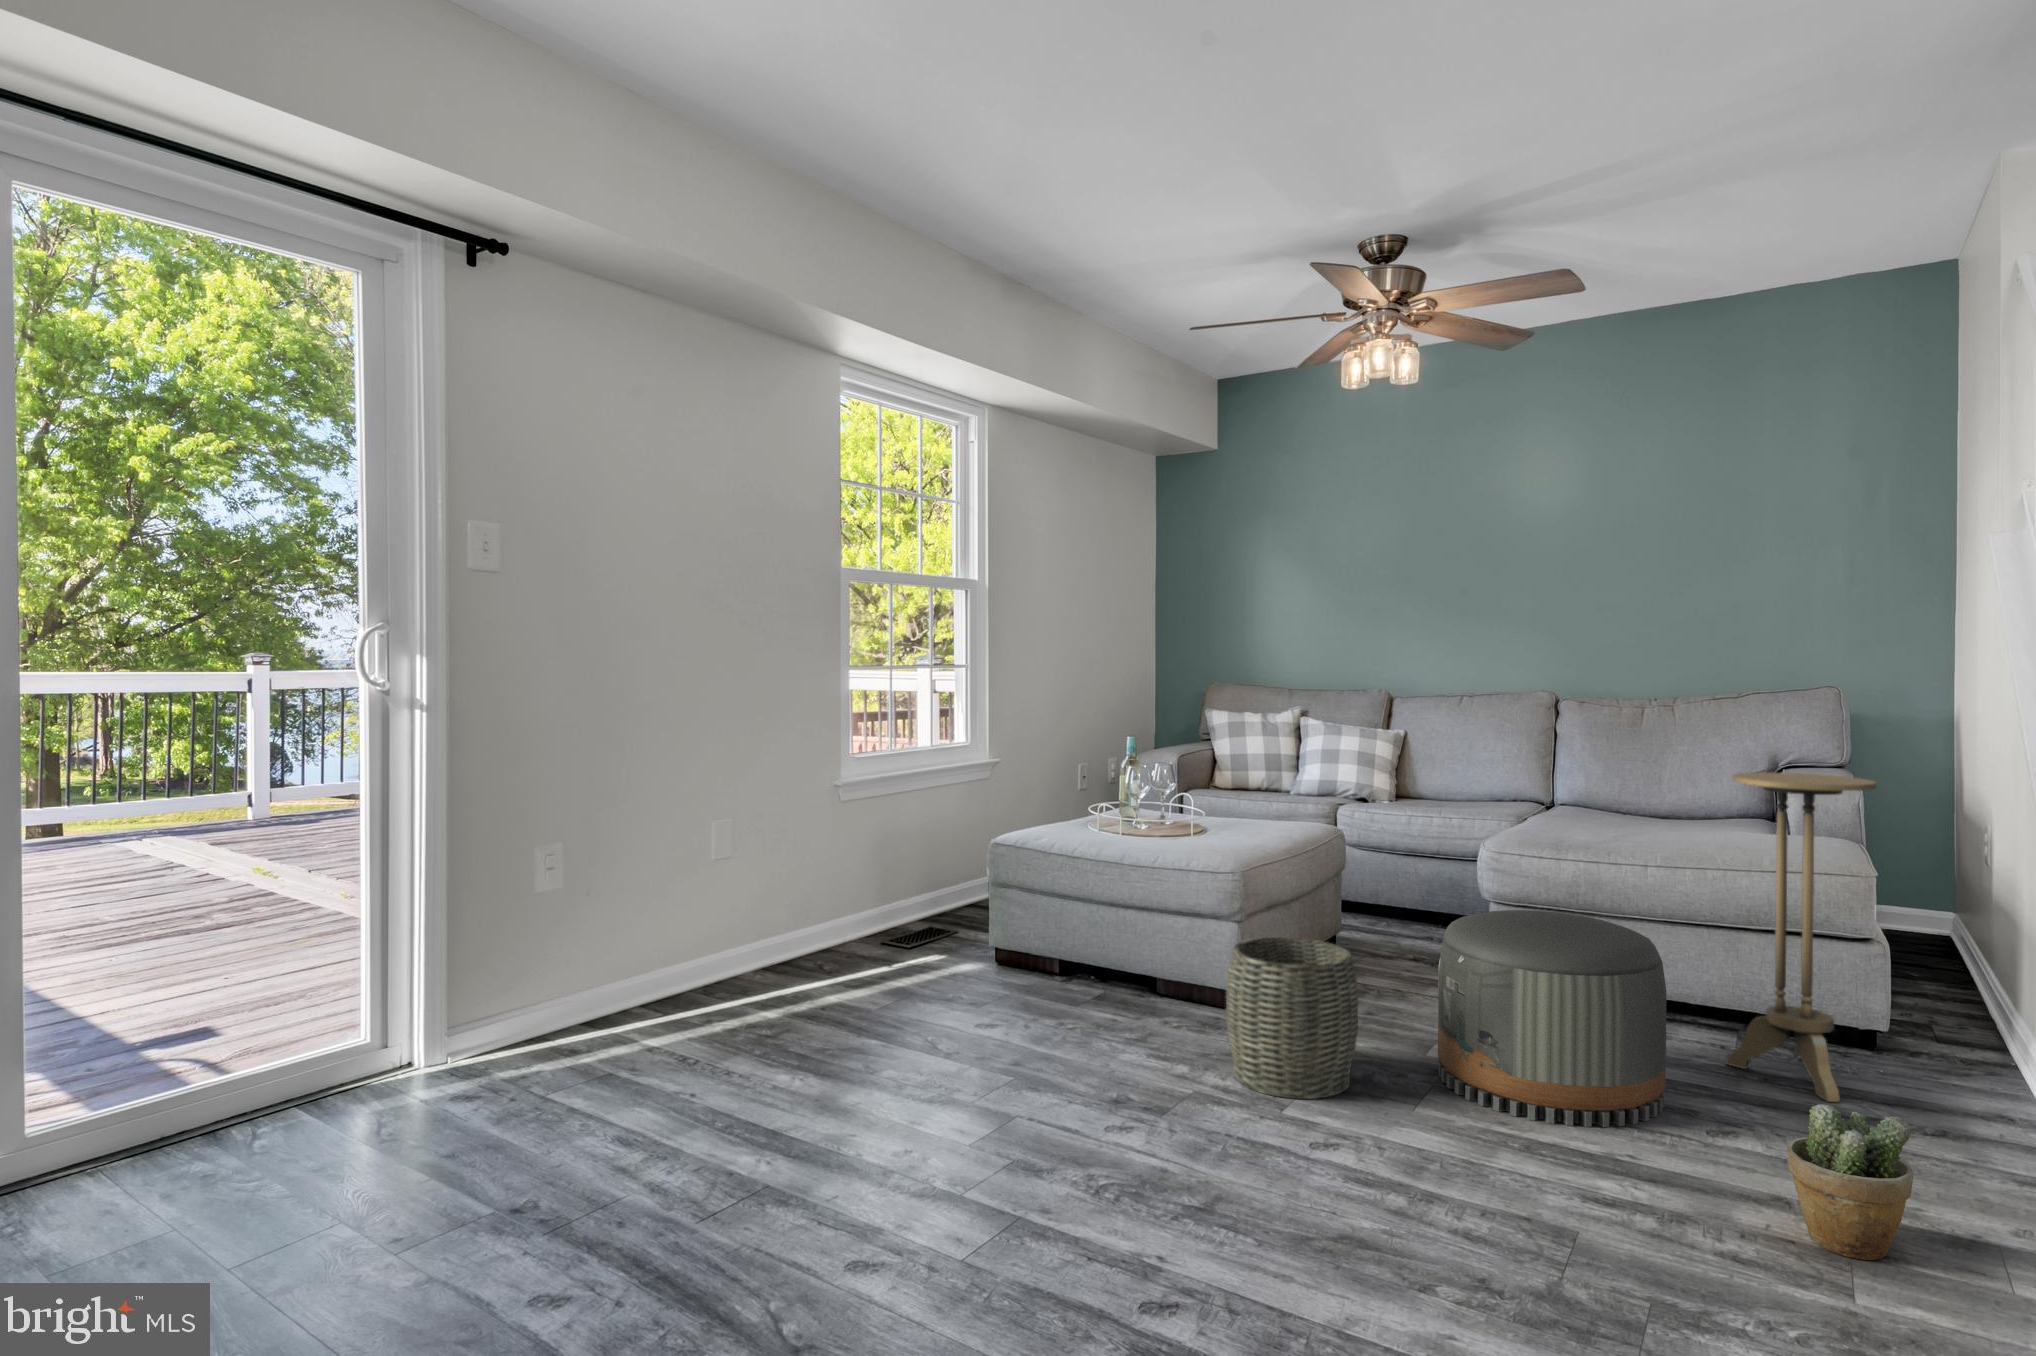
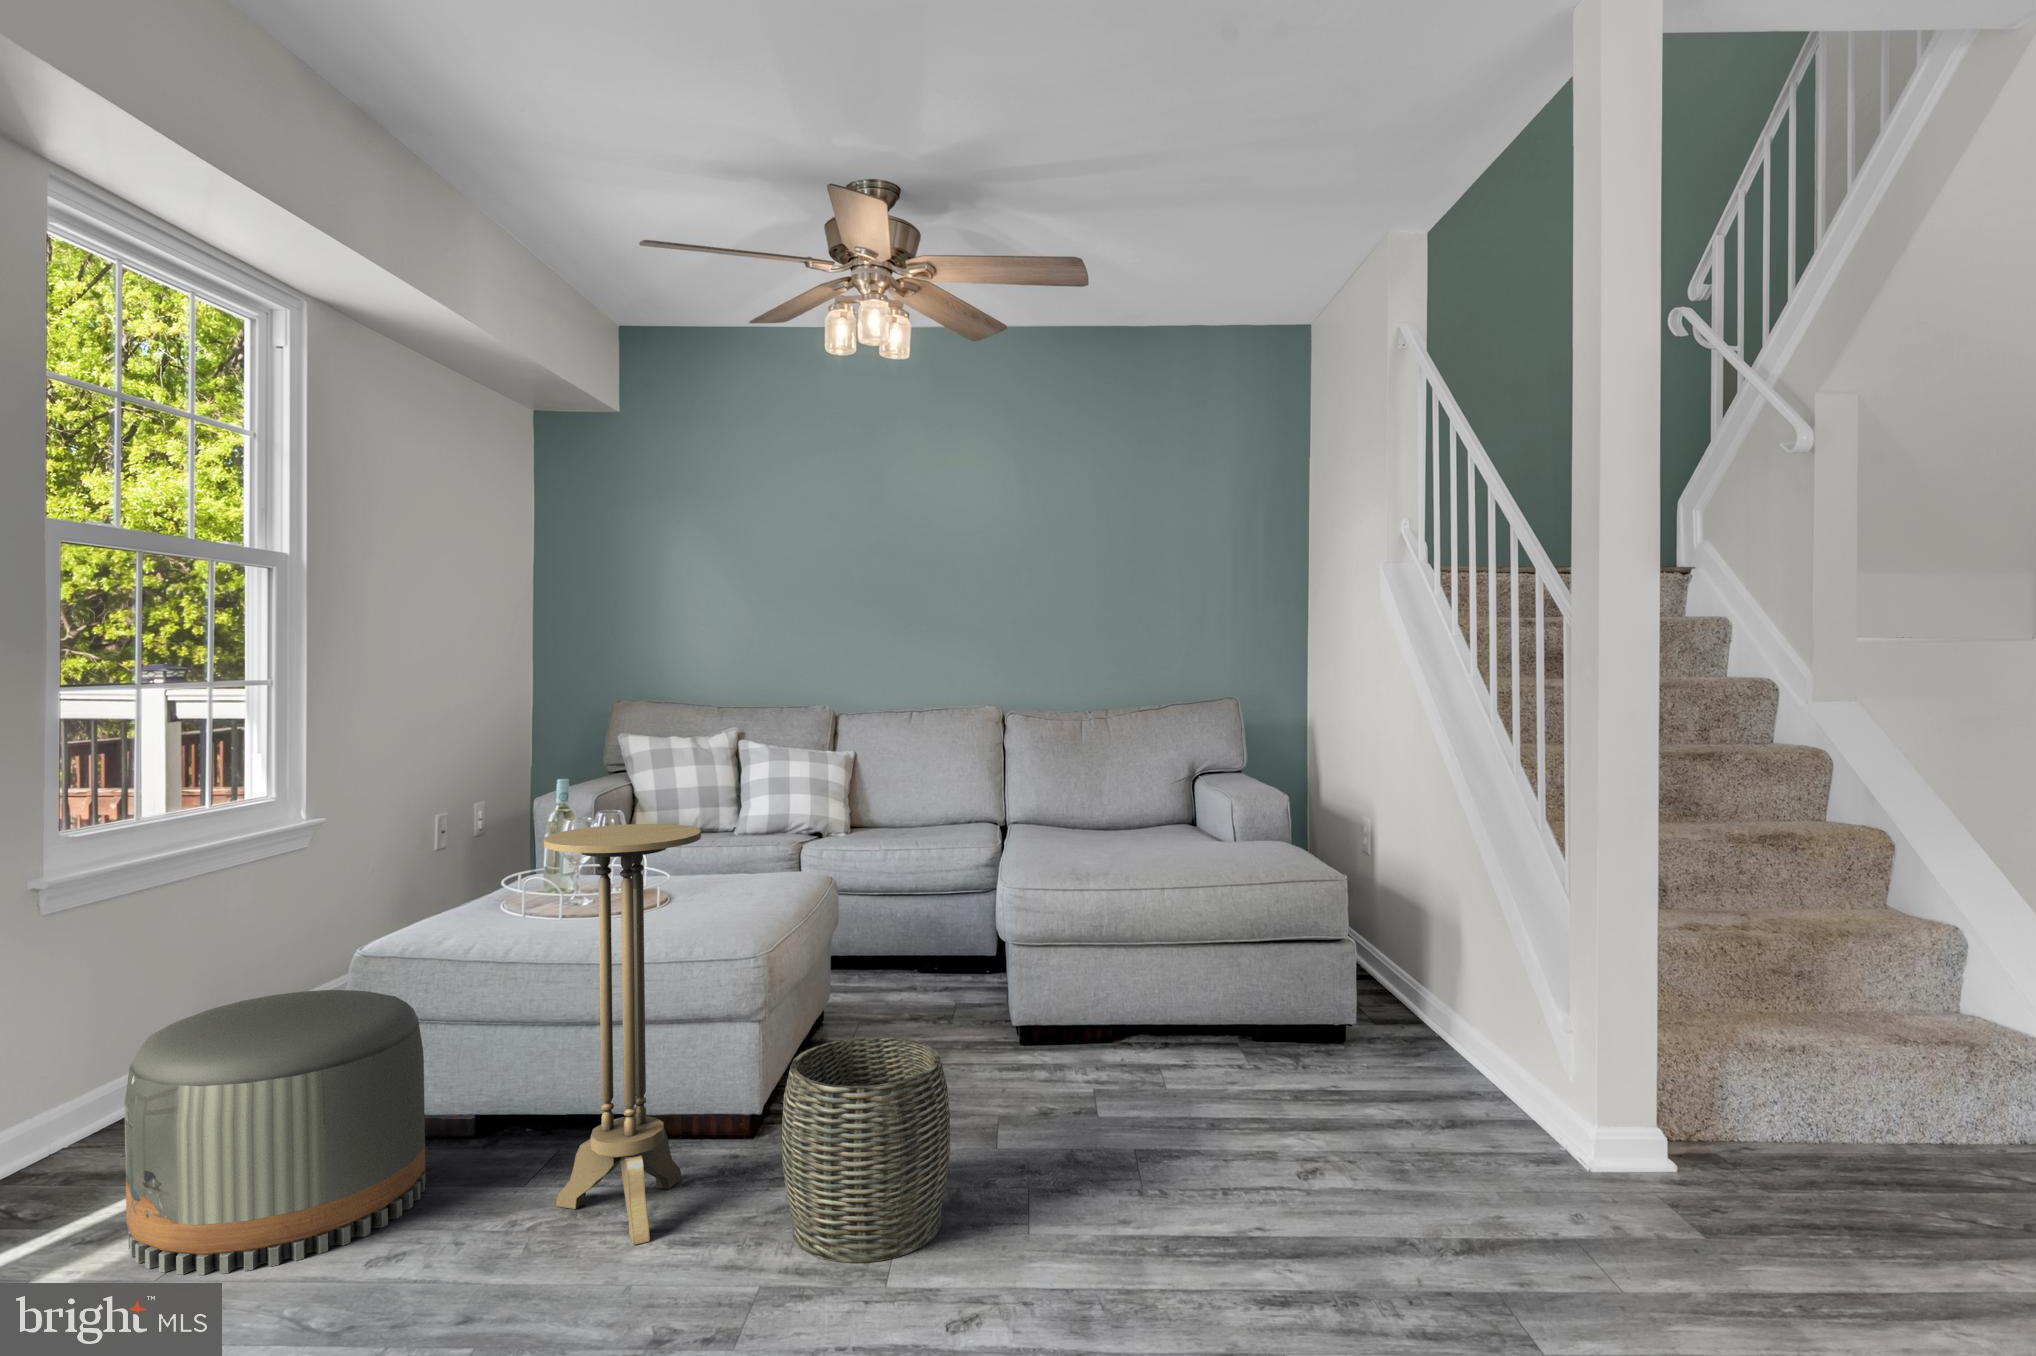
side table: present [1726,772,1876,1102] -> present [544,824,701,1245]
pouf: present [1438,910,1666,1127] -> present [124,990,426,1275]
potted plant: present [1786,1104,1914,1260] -> none [1441,1146,1557,1304]

